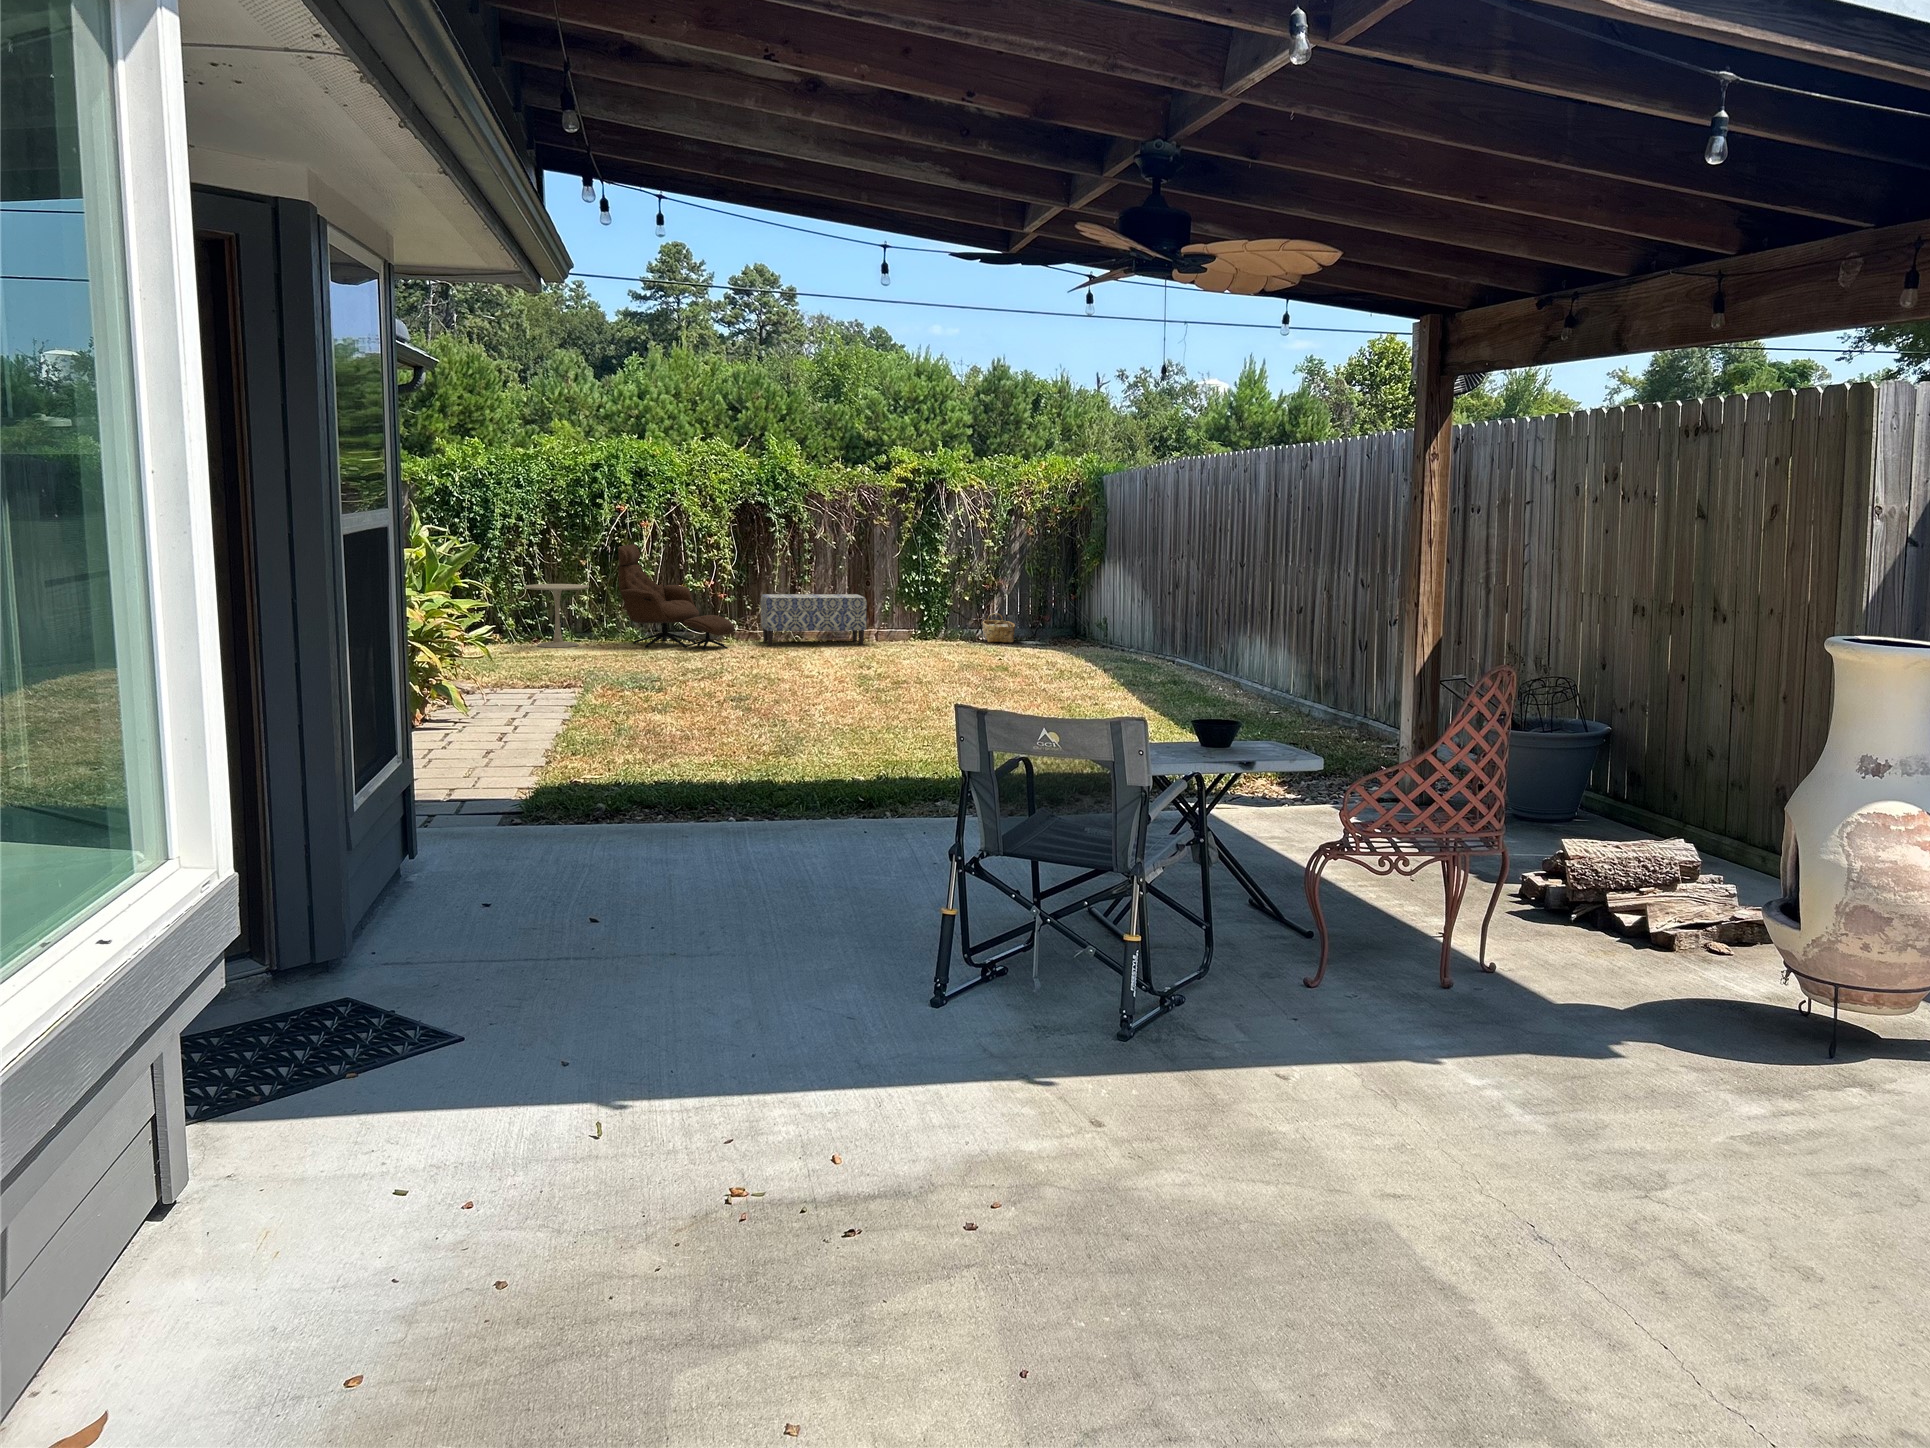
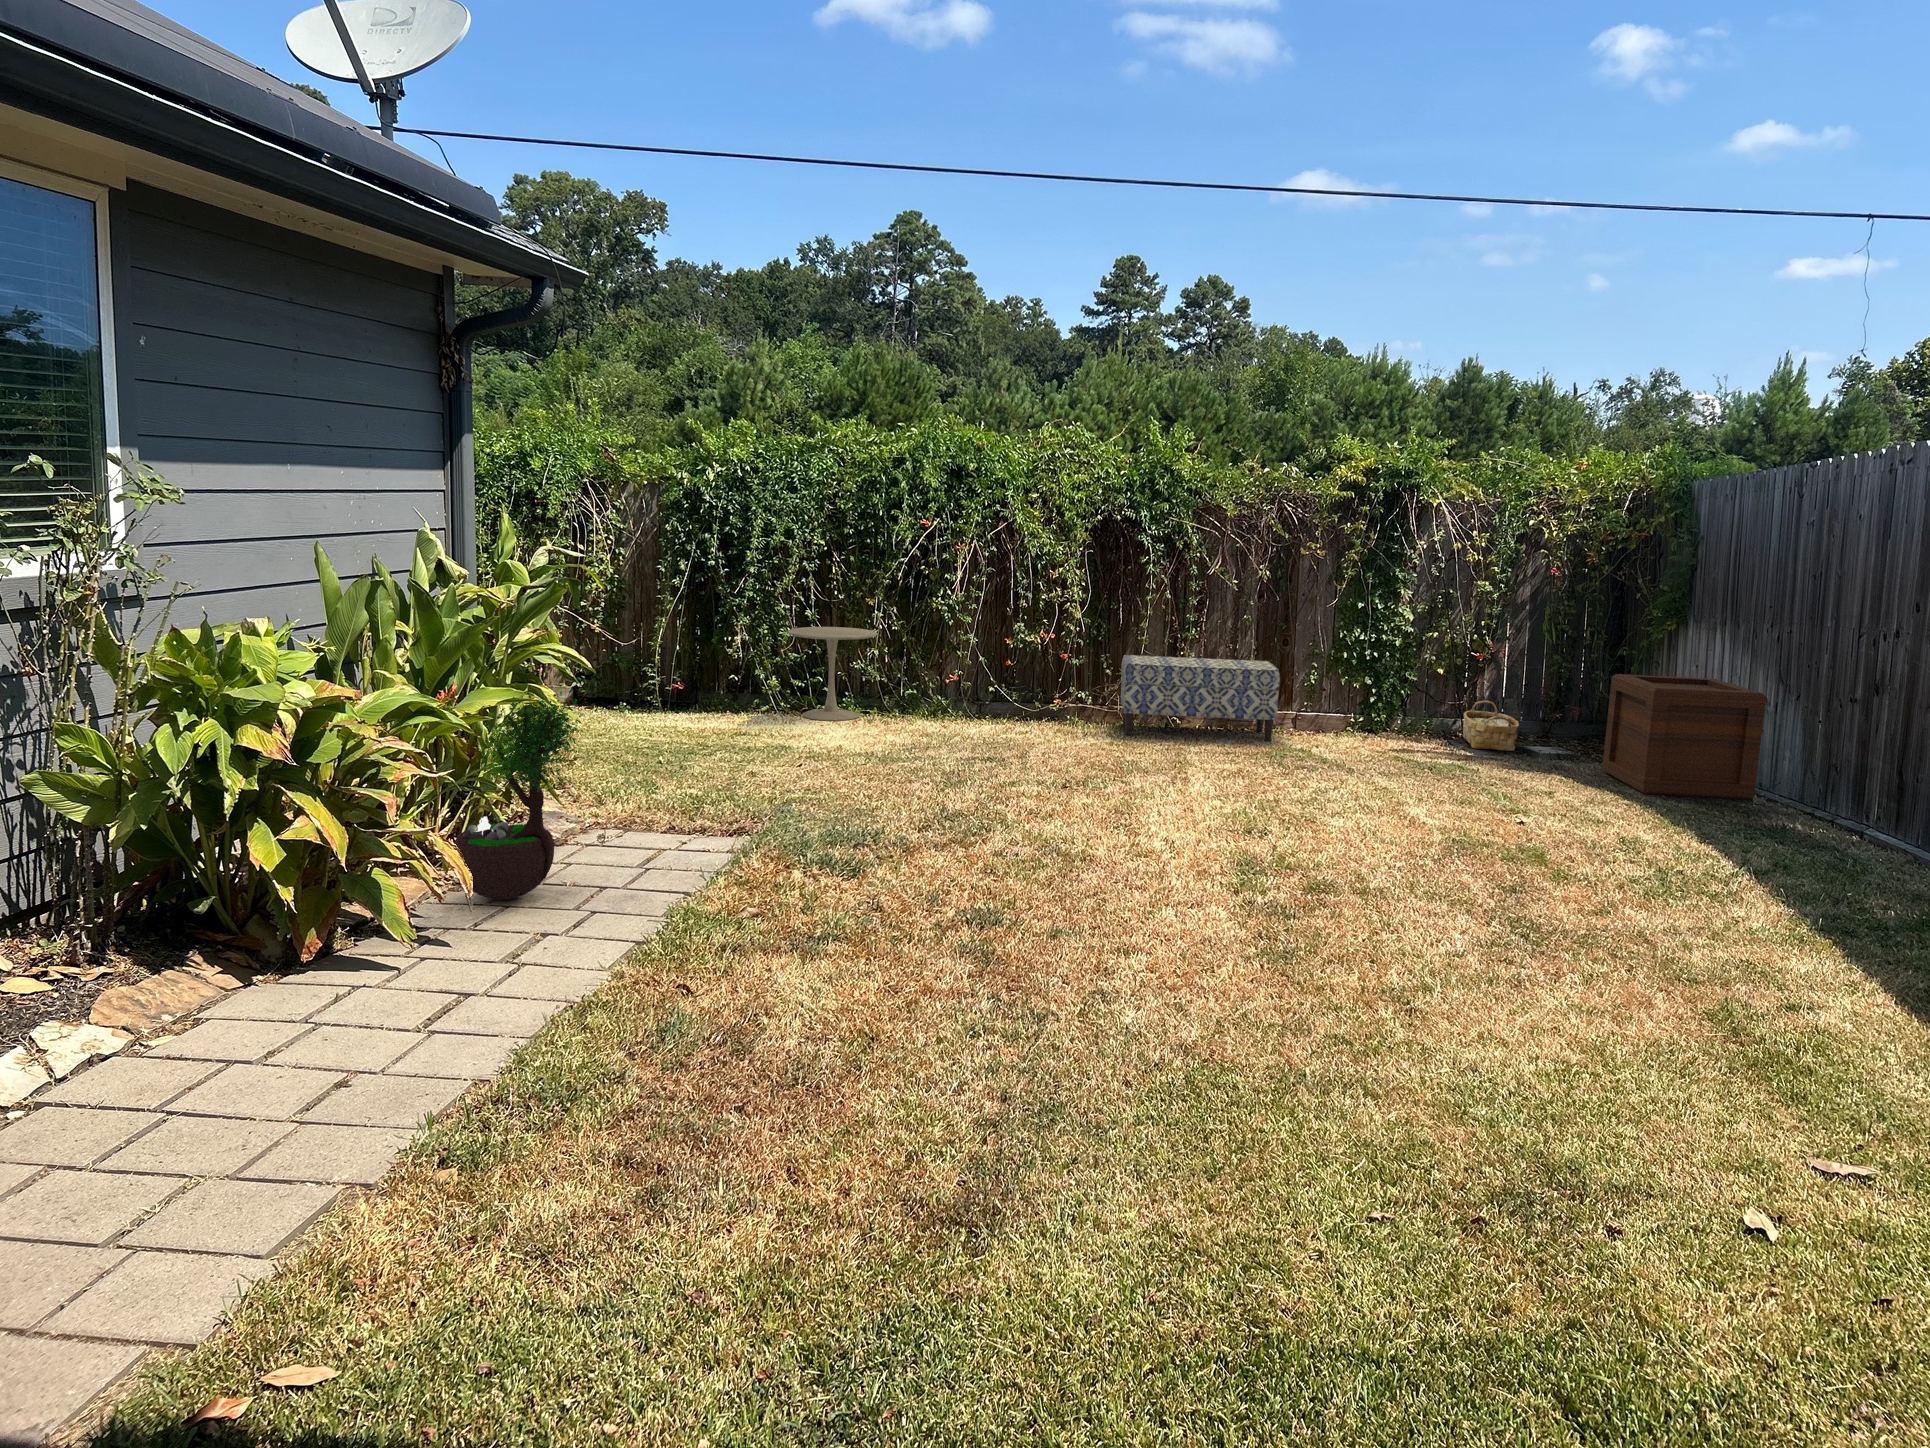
lounge chair: present [618,544,735,650] -> none [916,575,1077,739]
wooden crate: none [1060,588,1138,654] -> present [1602,674,1766,799]
potted tree: none [455,592,526,707] -> present [455,686,583,900]

